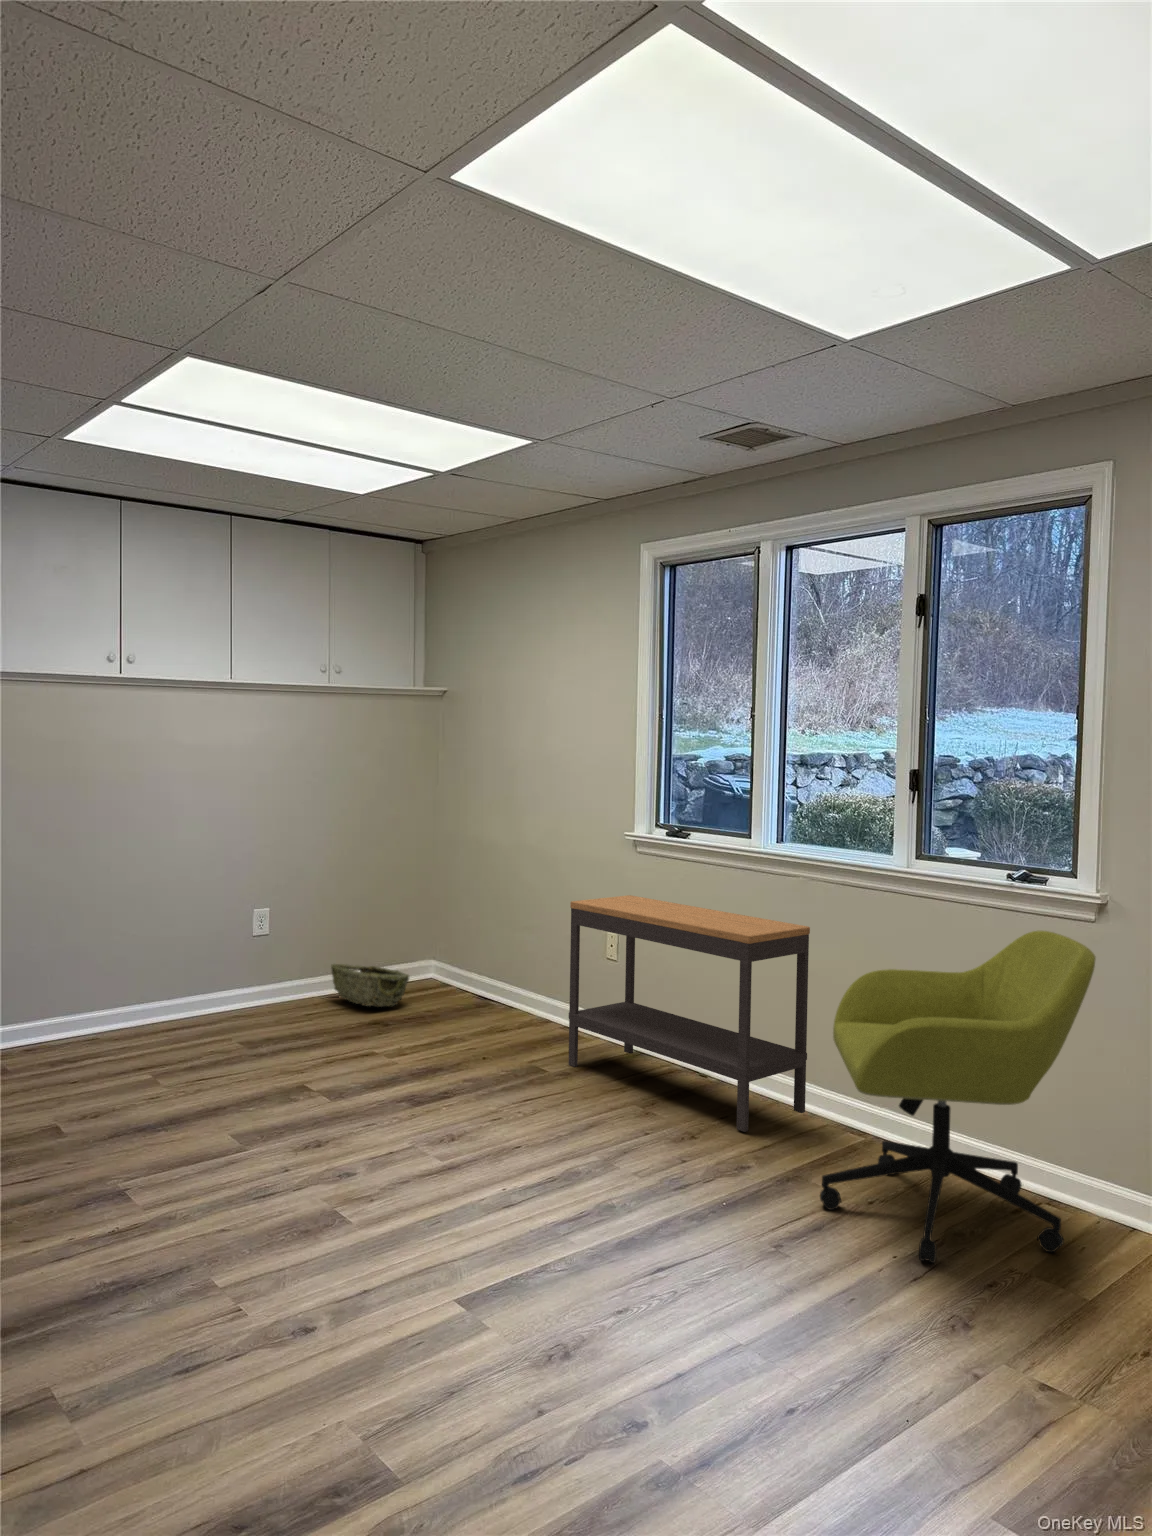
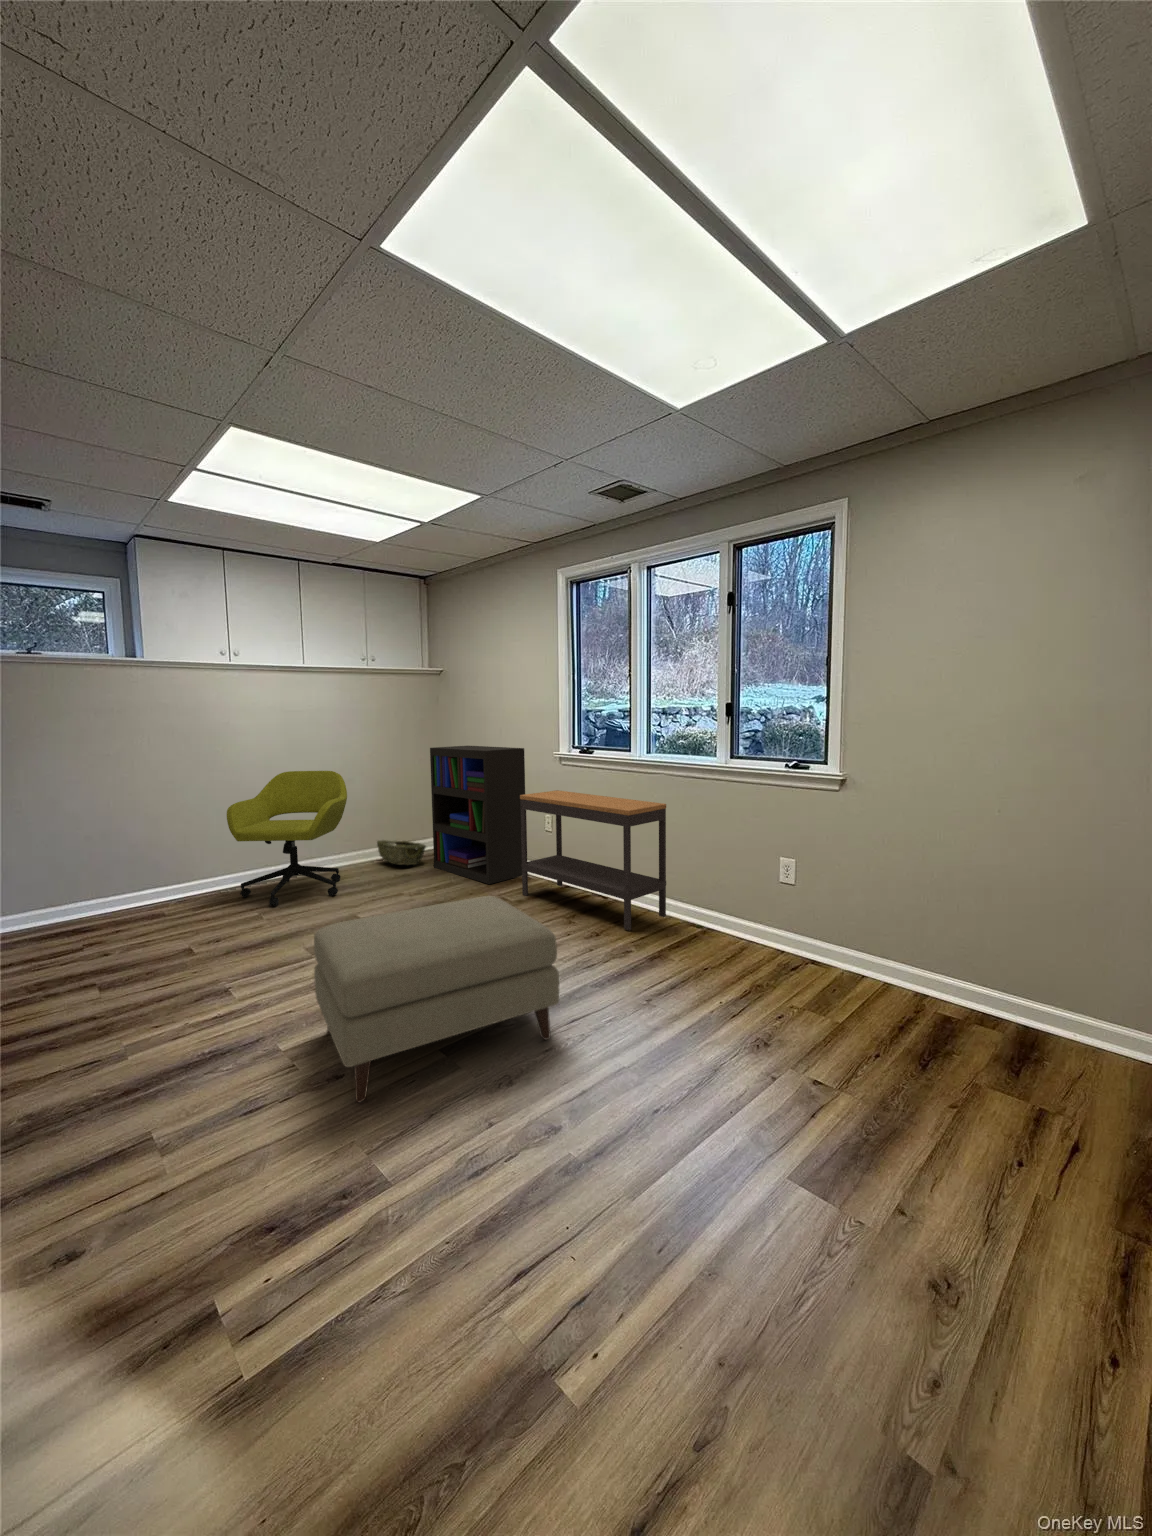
bookshelf: none [422,815,578,1045] -> present [430,746,525,884]
office chair: present [820,931,1095,1263] -> present [227,771,347,906]
ottoman: none [269,1064,641,1368] -> present [314,896,559,1102]

